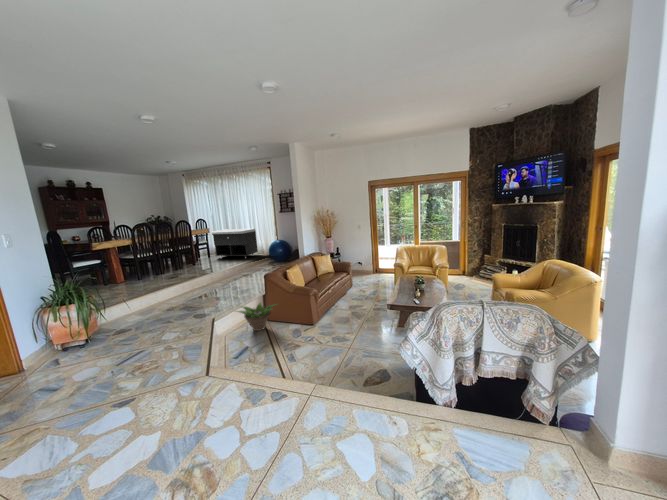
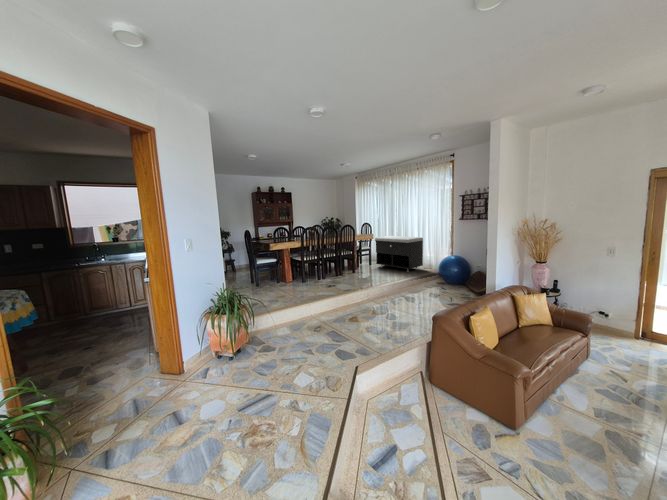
decorative plant: present [238,303,276,331] -> none [385,360,457,413]

